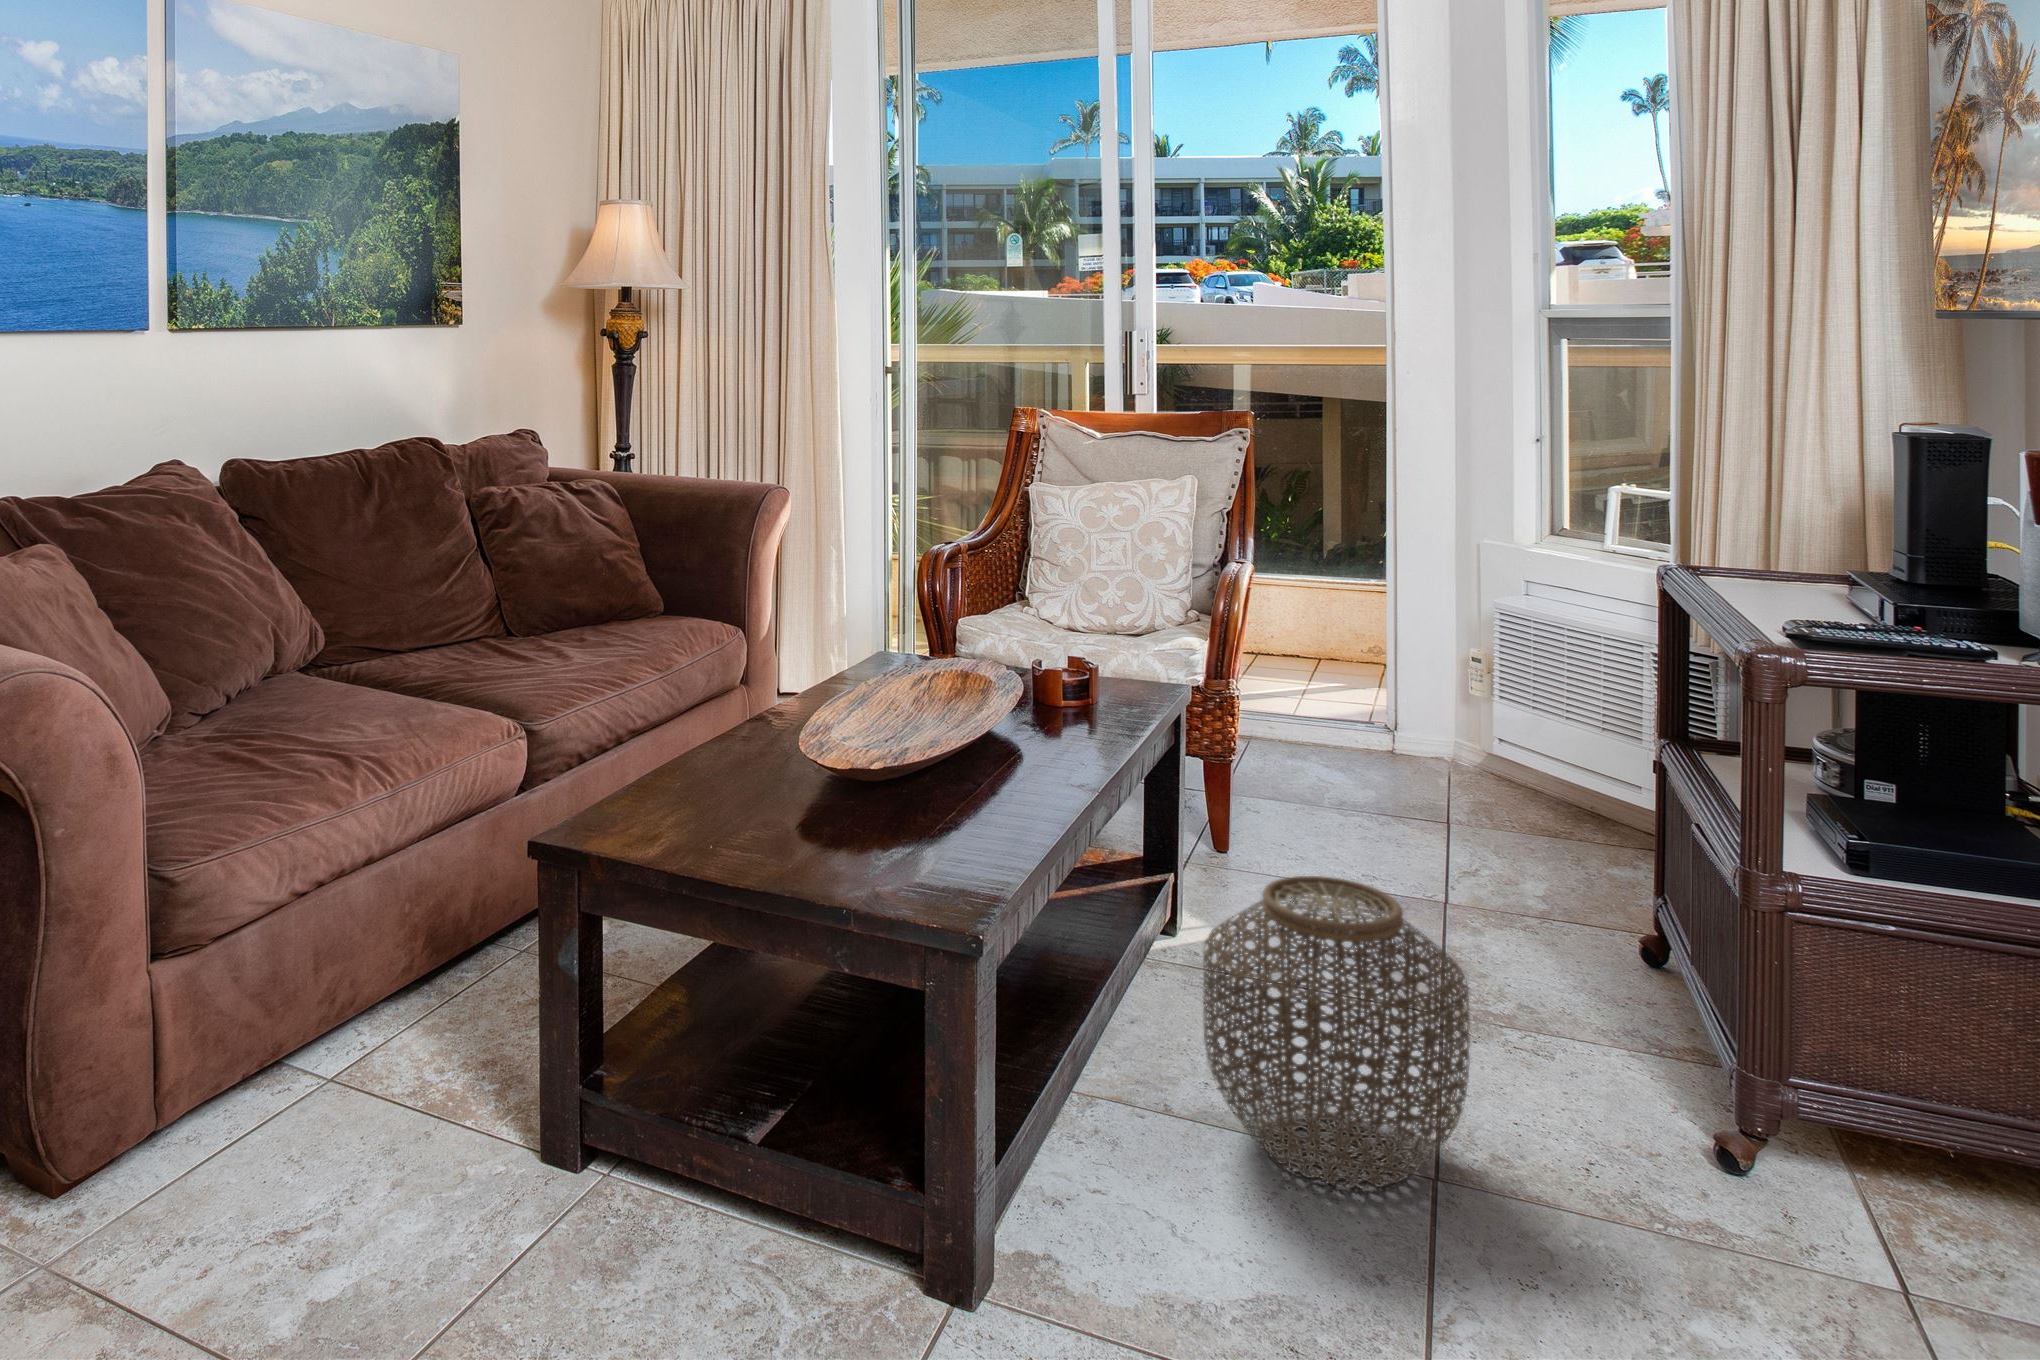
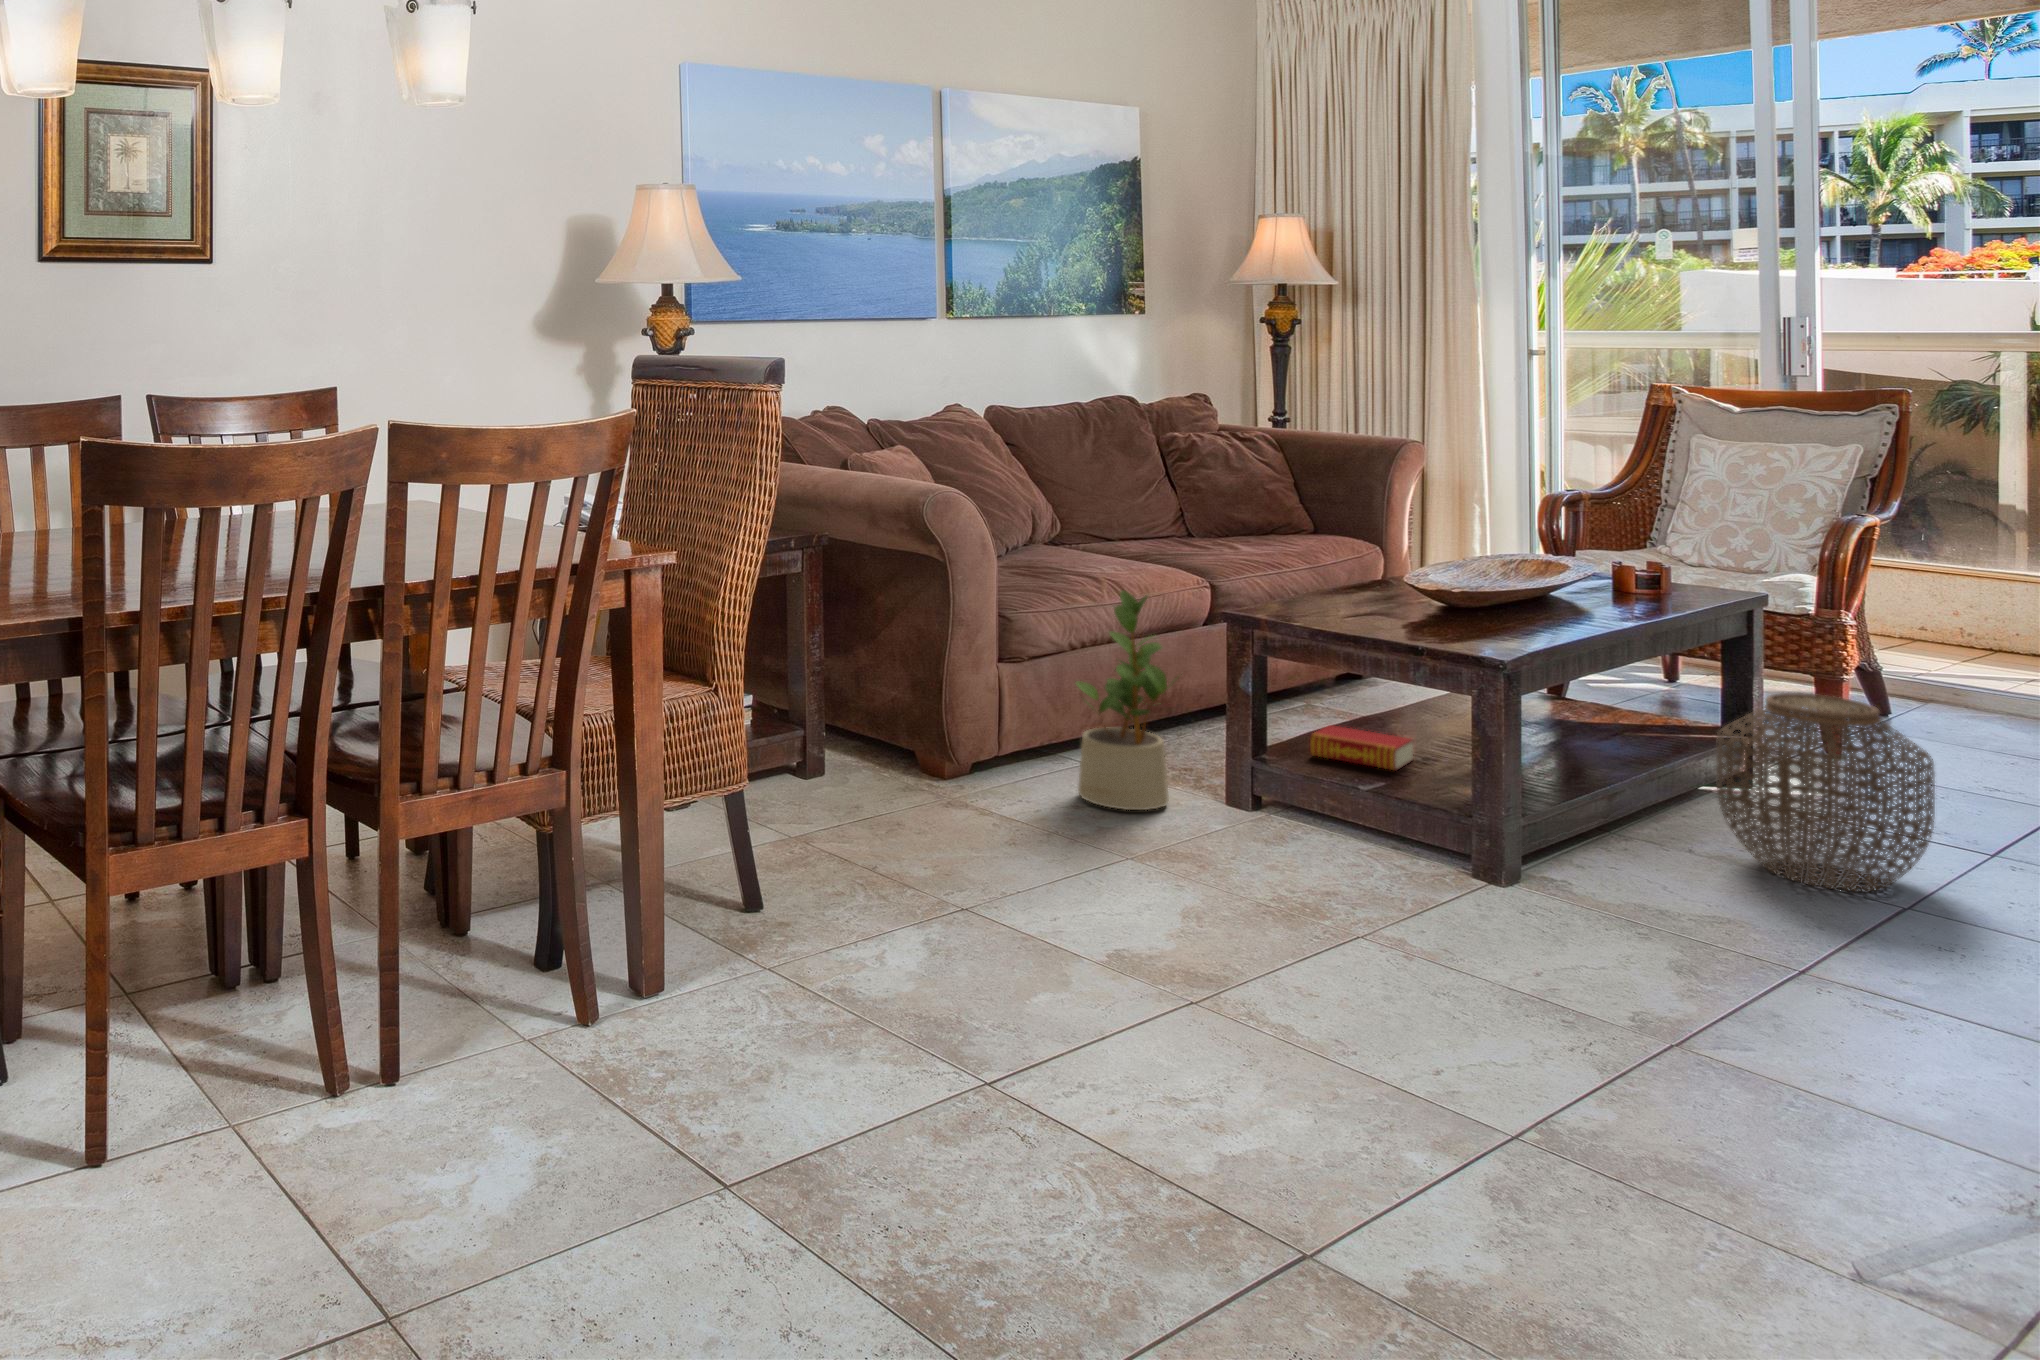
potted plant: none [275,829,459,1256] -> present [1076,590,1172,810]
book: none [661,983,807,1071] -> present [1310,725,1413,770]

